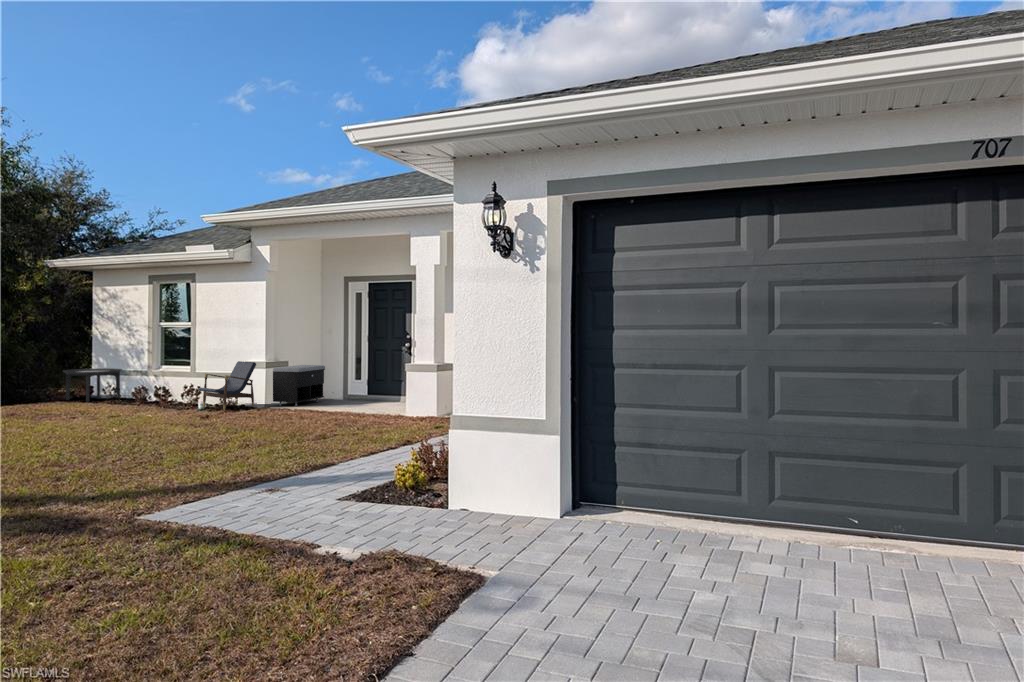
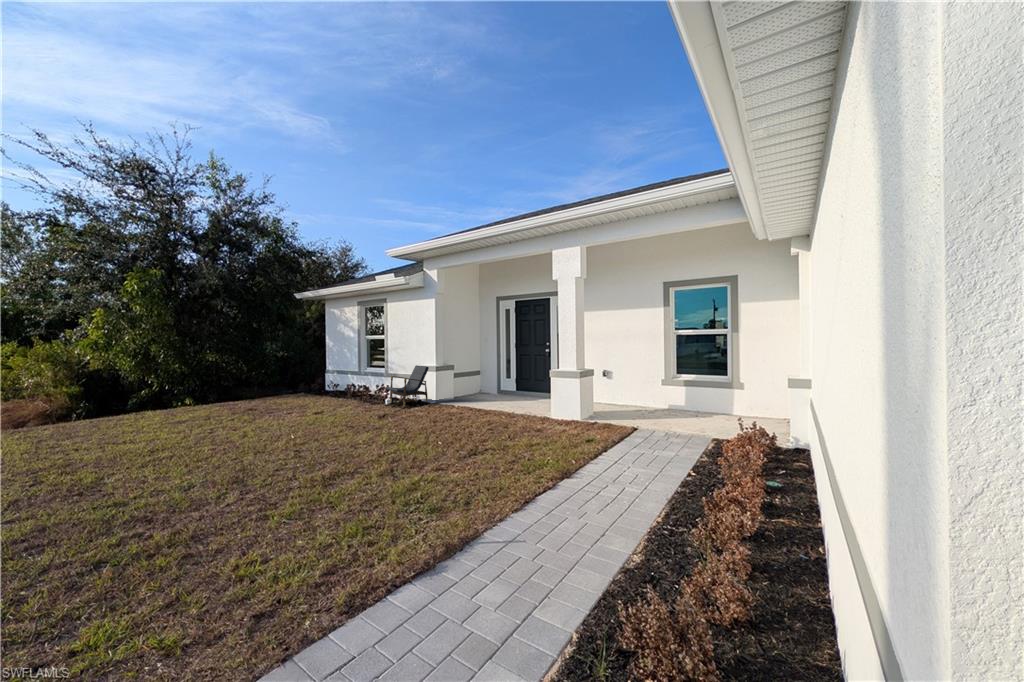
storage bench: present [273,365,325,406] -> none [441,367,482,402]
round table: present [63,368,122,402] -> none [300,370,340,395]

